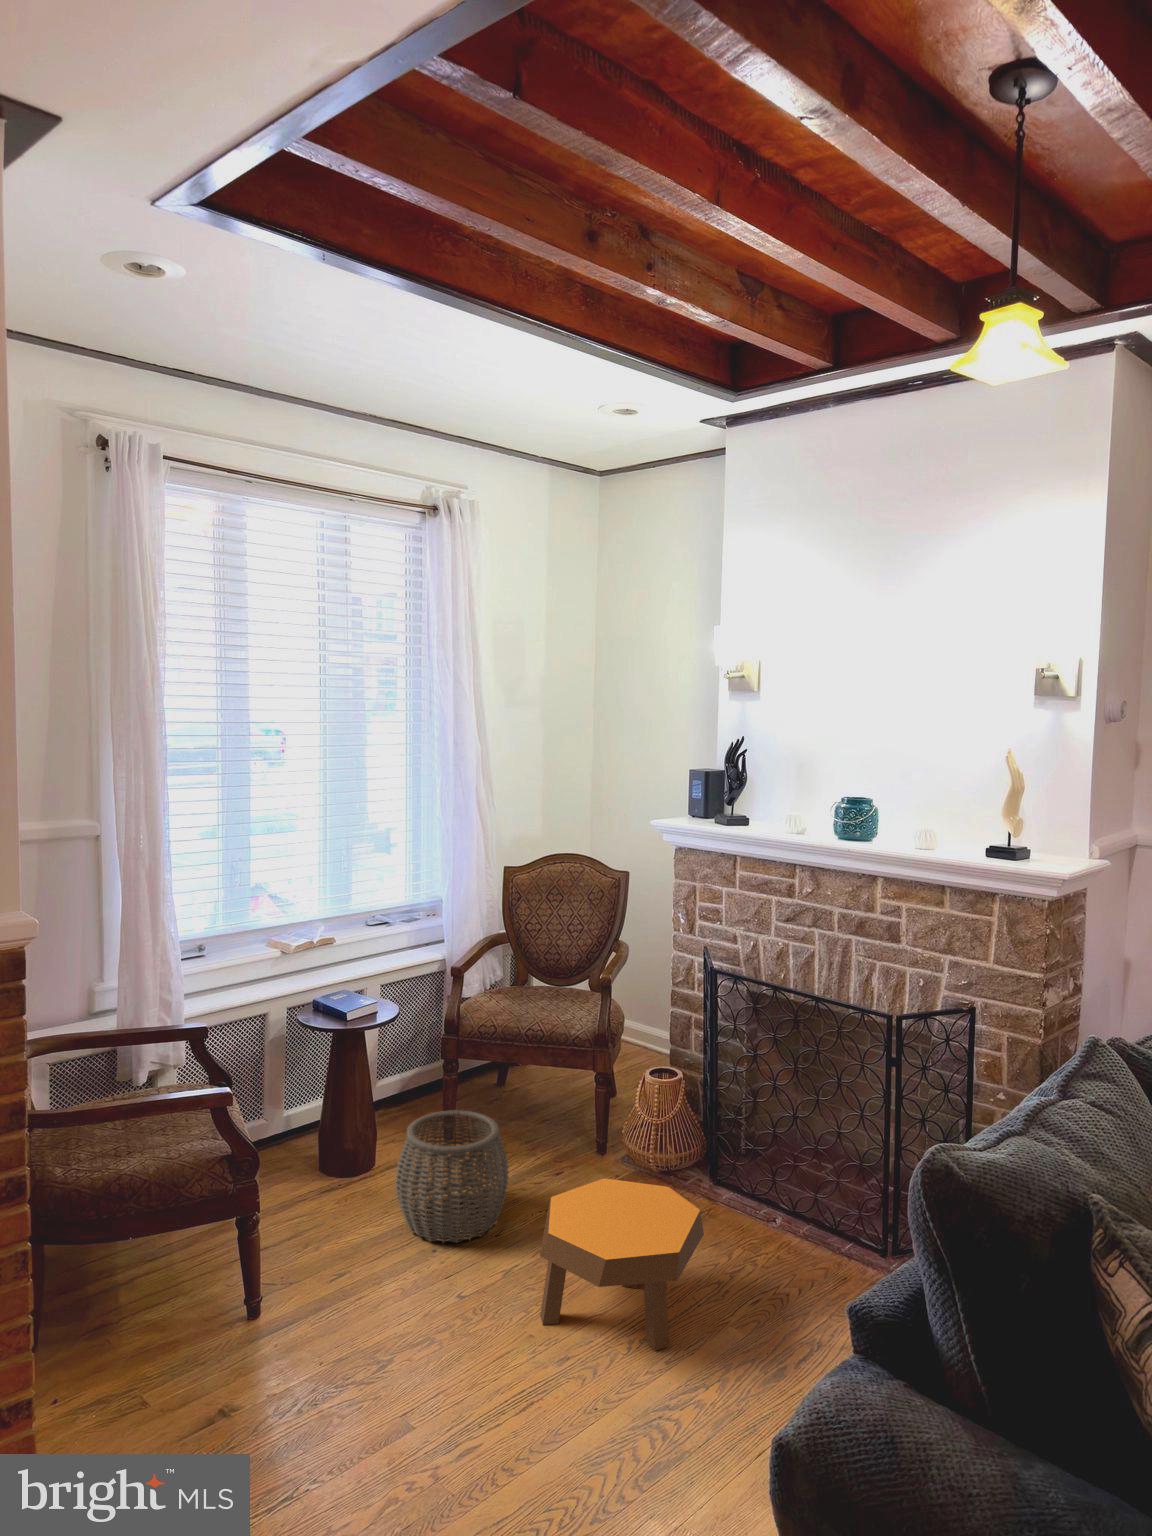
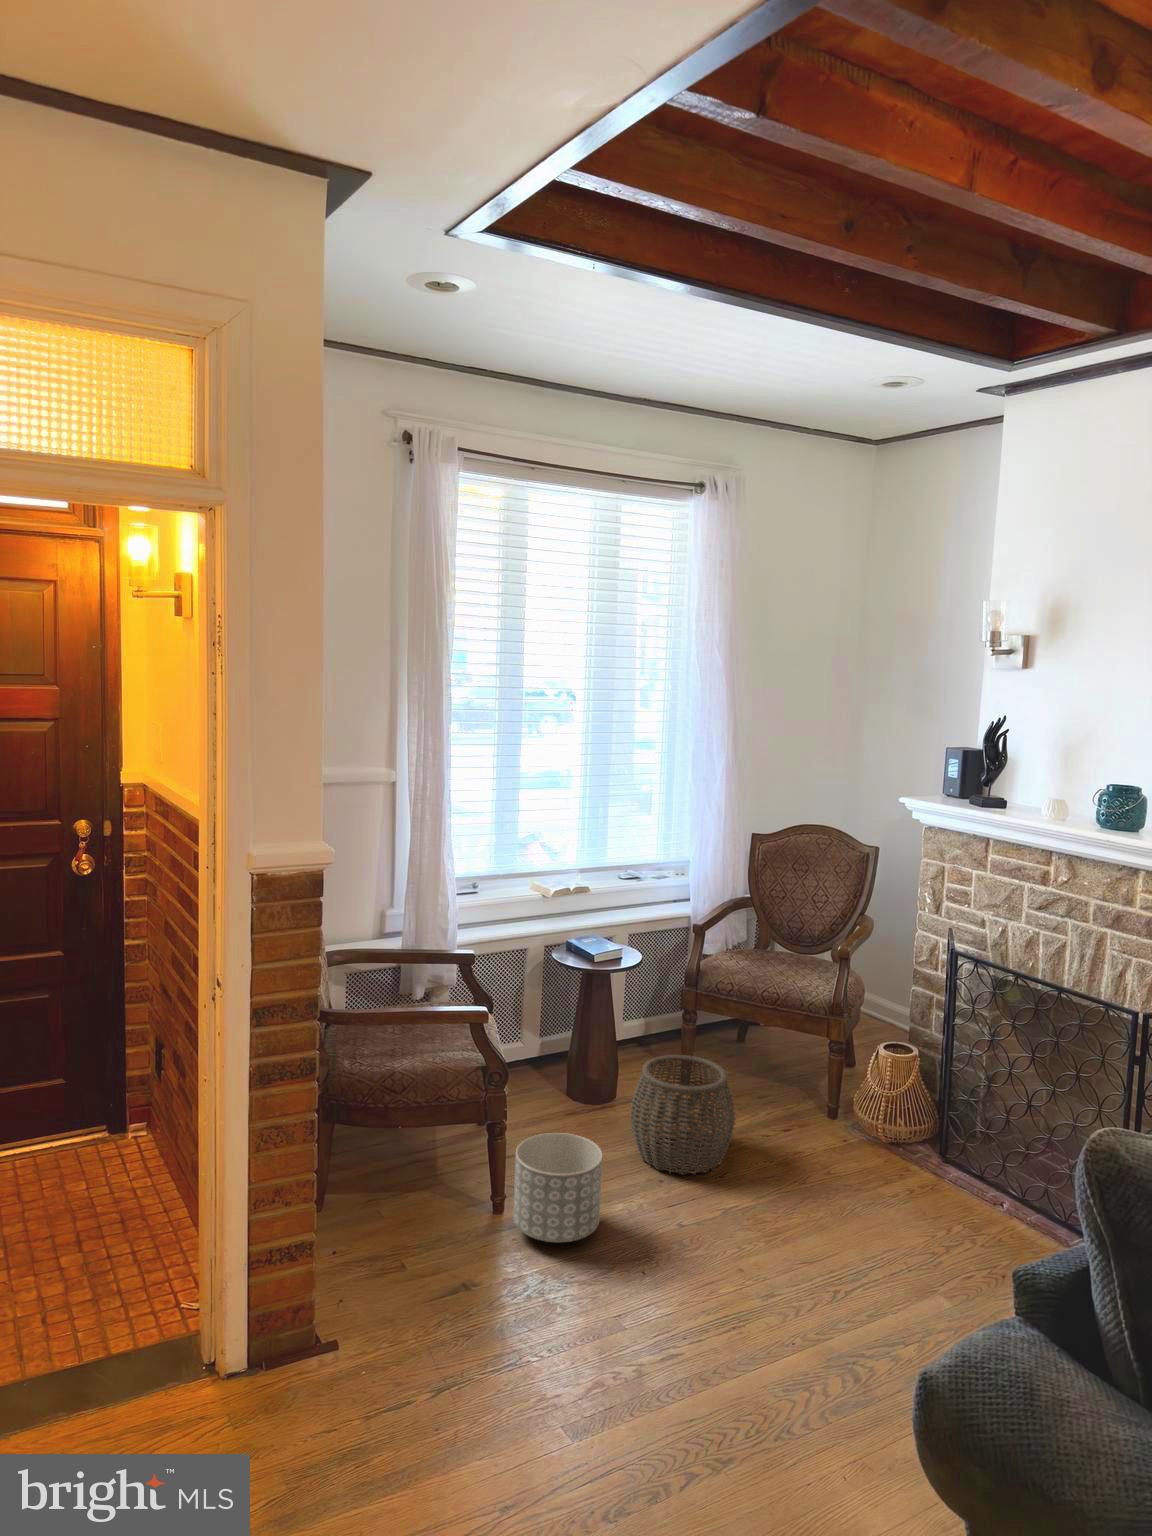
footstool: present [540,1178,704,1351] -> none [752,1135,917,1299]
planter: none [271,1221,372,1352] -> present [513,1133,602,1242]

